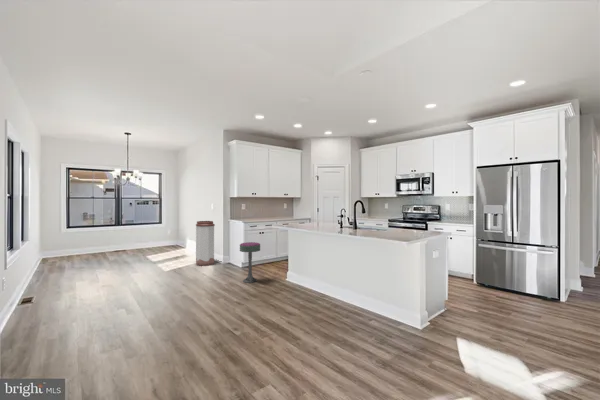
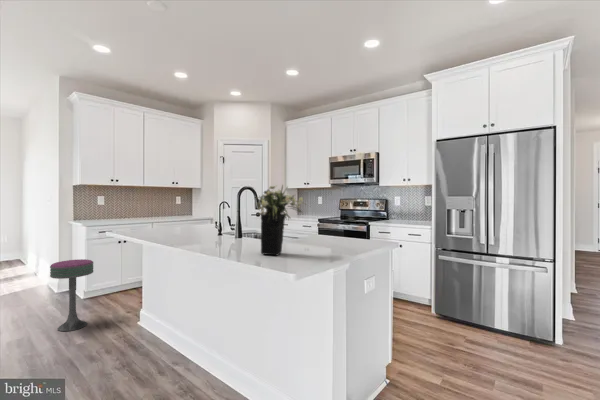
flower arrangement: none [381,202,408,236] -> present [256,185,303,255]
trash can: present [196,221,215,266] -> none [11,223,48,297]

